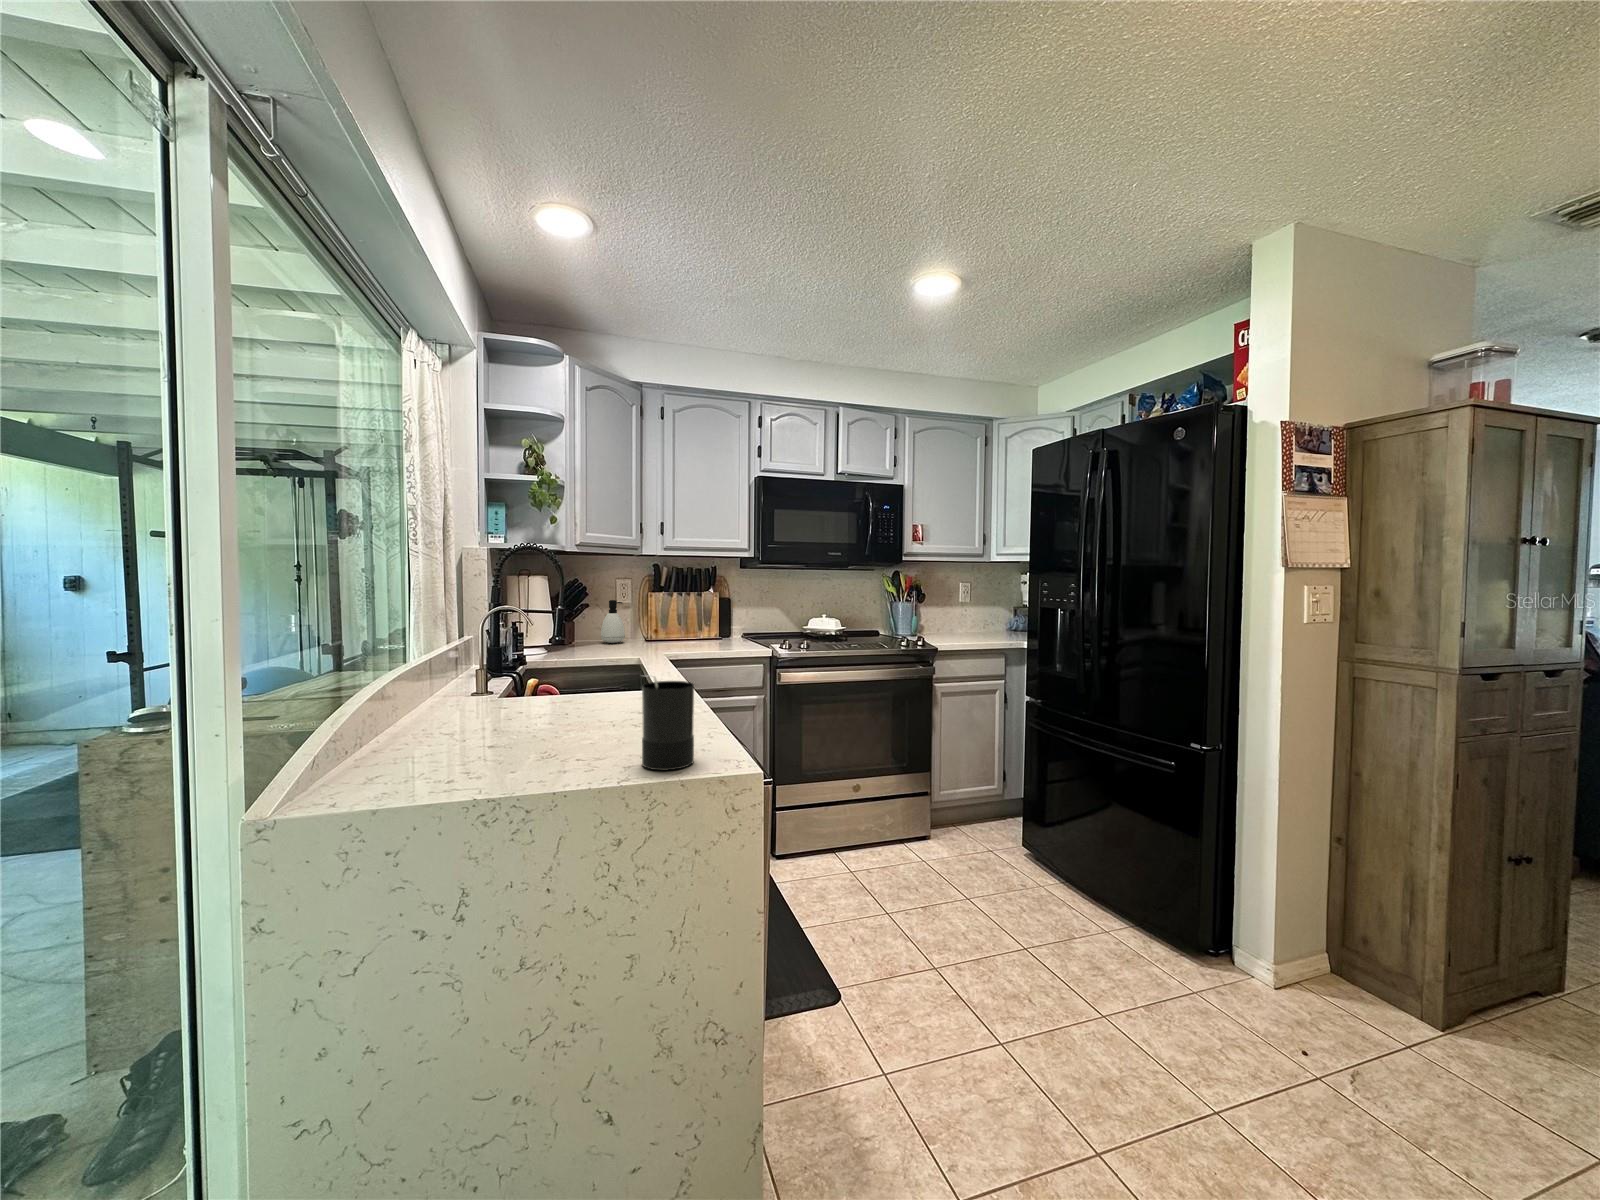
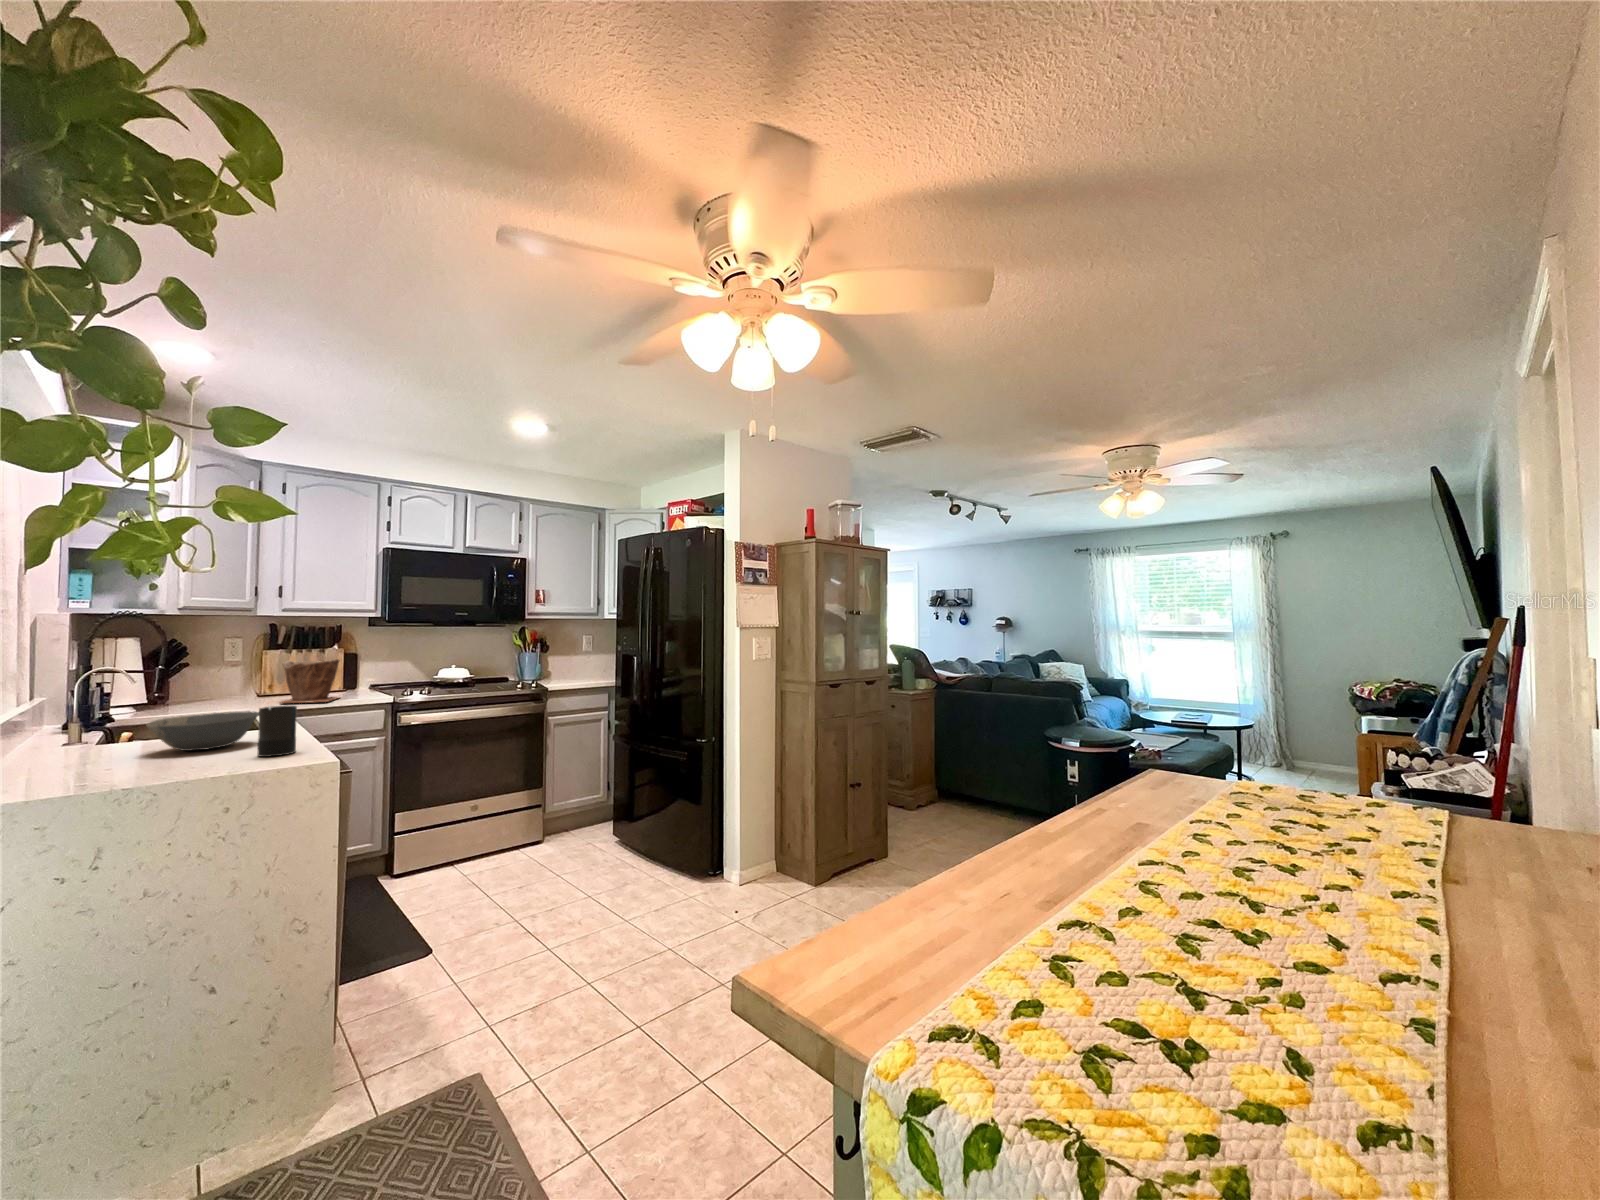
soap dispenser: present [601,600,625,643] -> none [202,659,231,701]
plant pot: none [665,602,719,651] -> present [282,659,340,703]
bowl: none [514,676,645,734] -> present [146,712,259,751]

